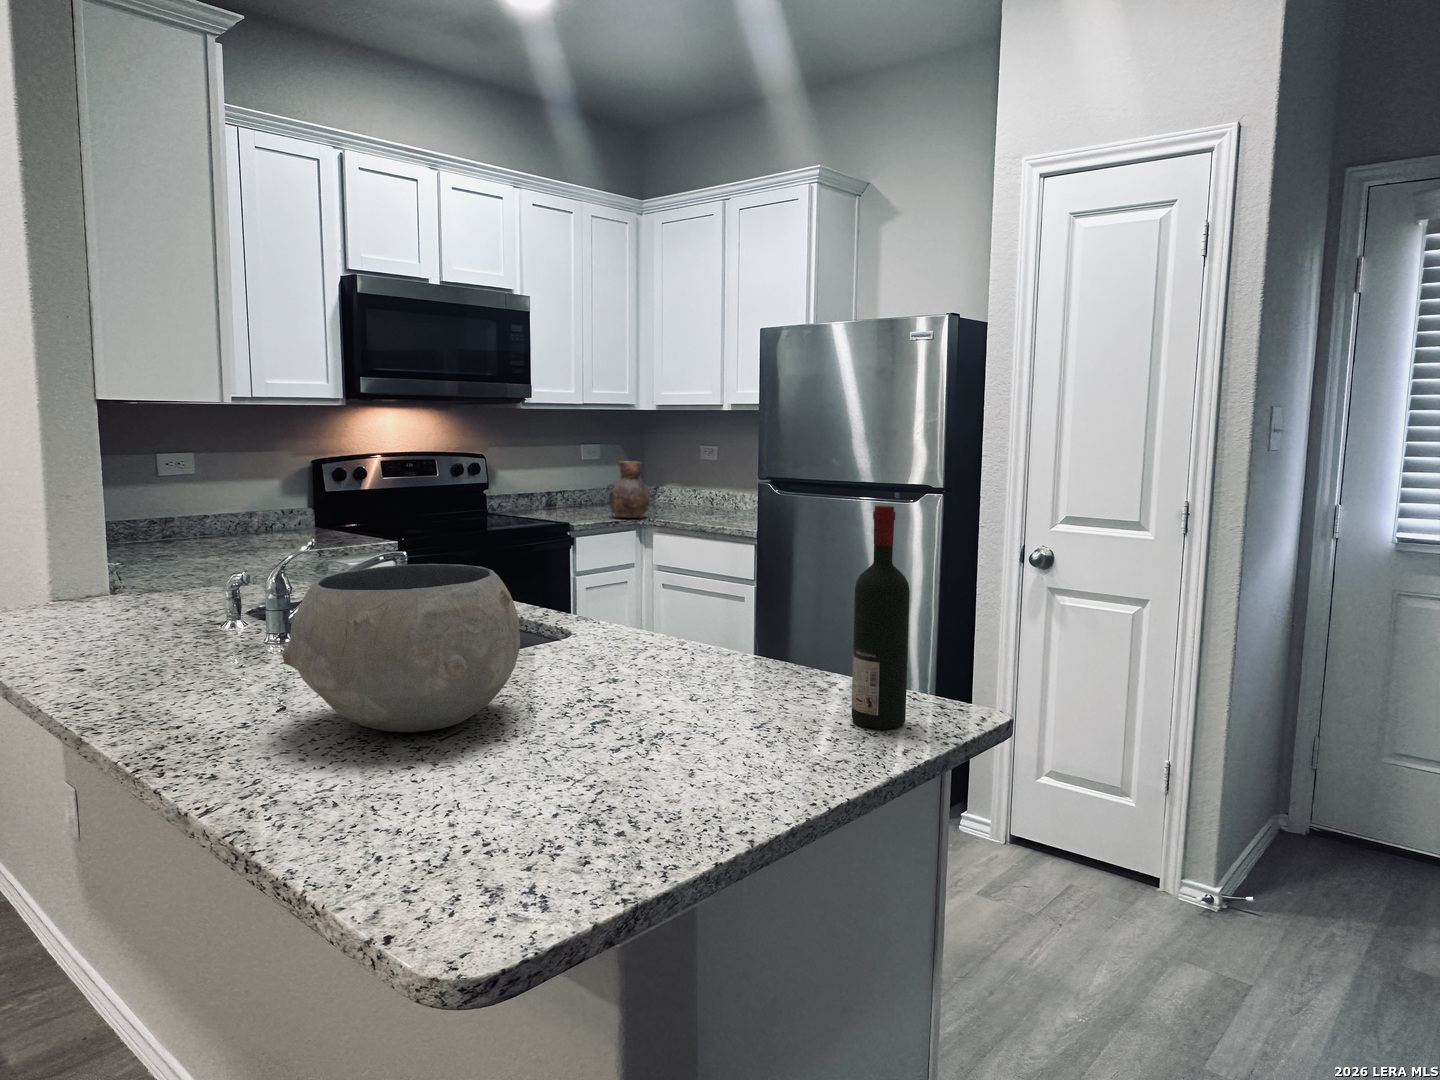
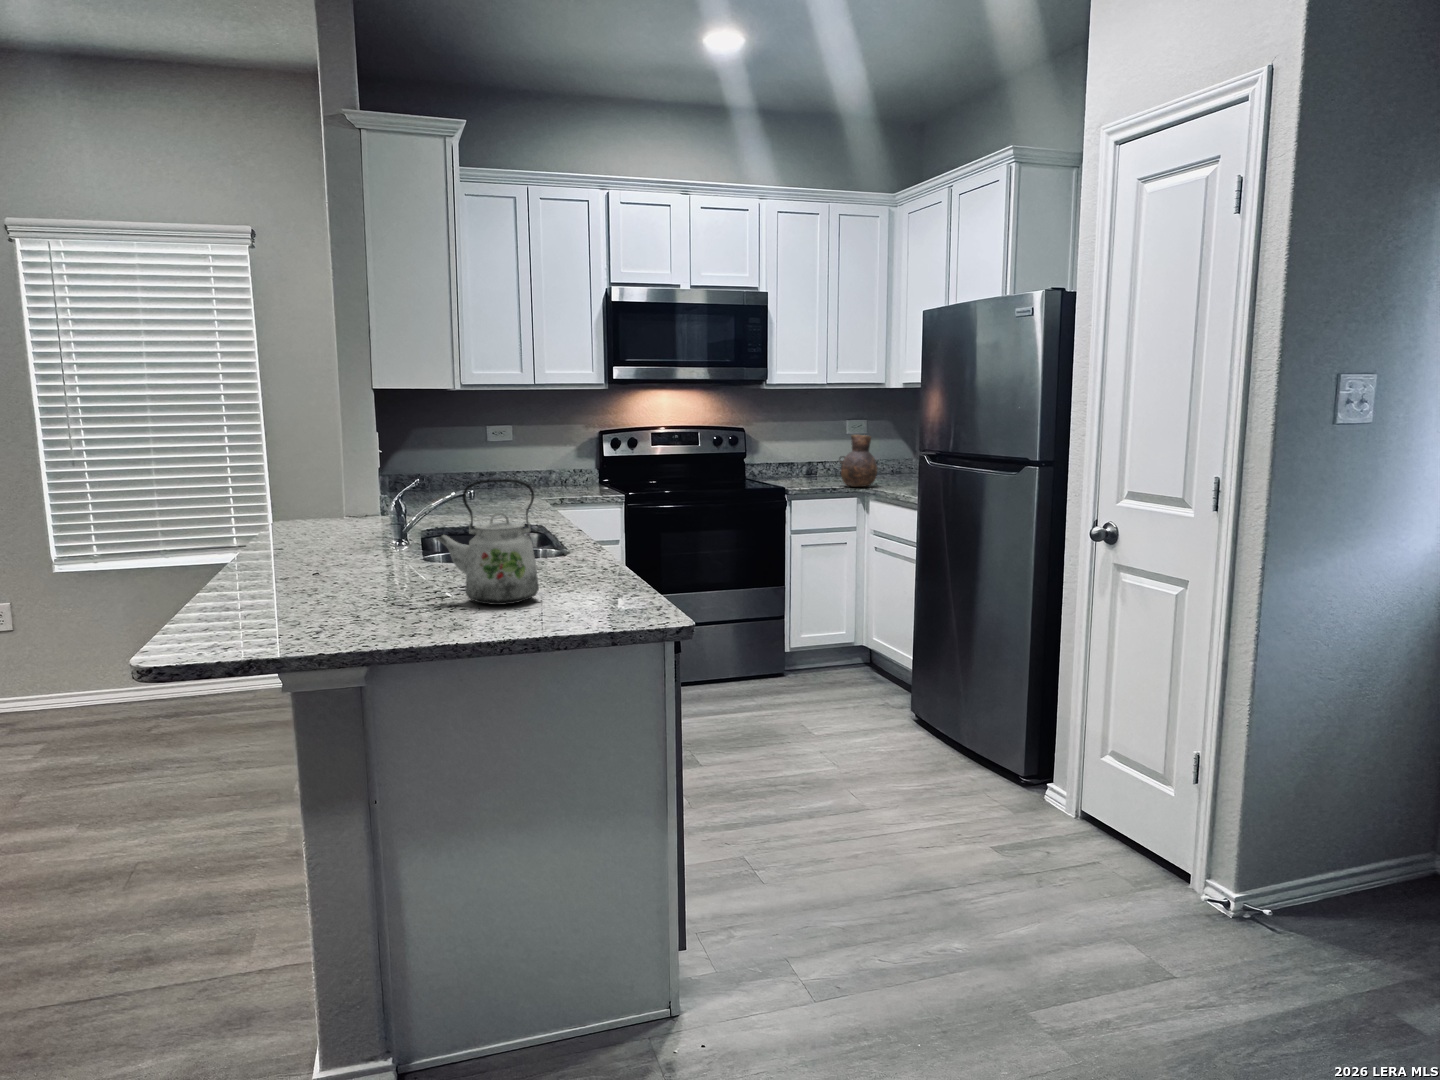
wine bottle: present [852,506,910,729] -> none [567,458,607,614]
kettle: none [650,540,785,734] -> present [436,479,539,605]
ceramic bowl: present [283,564,520,732] -> none [284,490,426,585]

